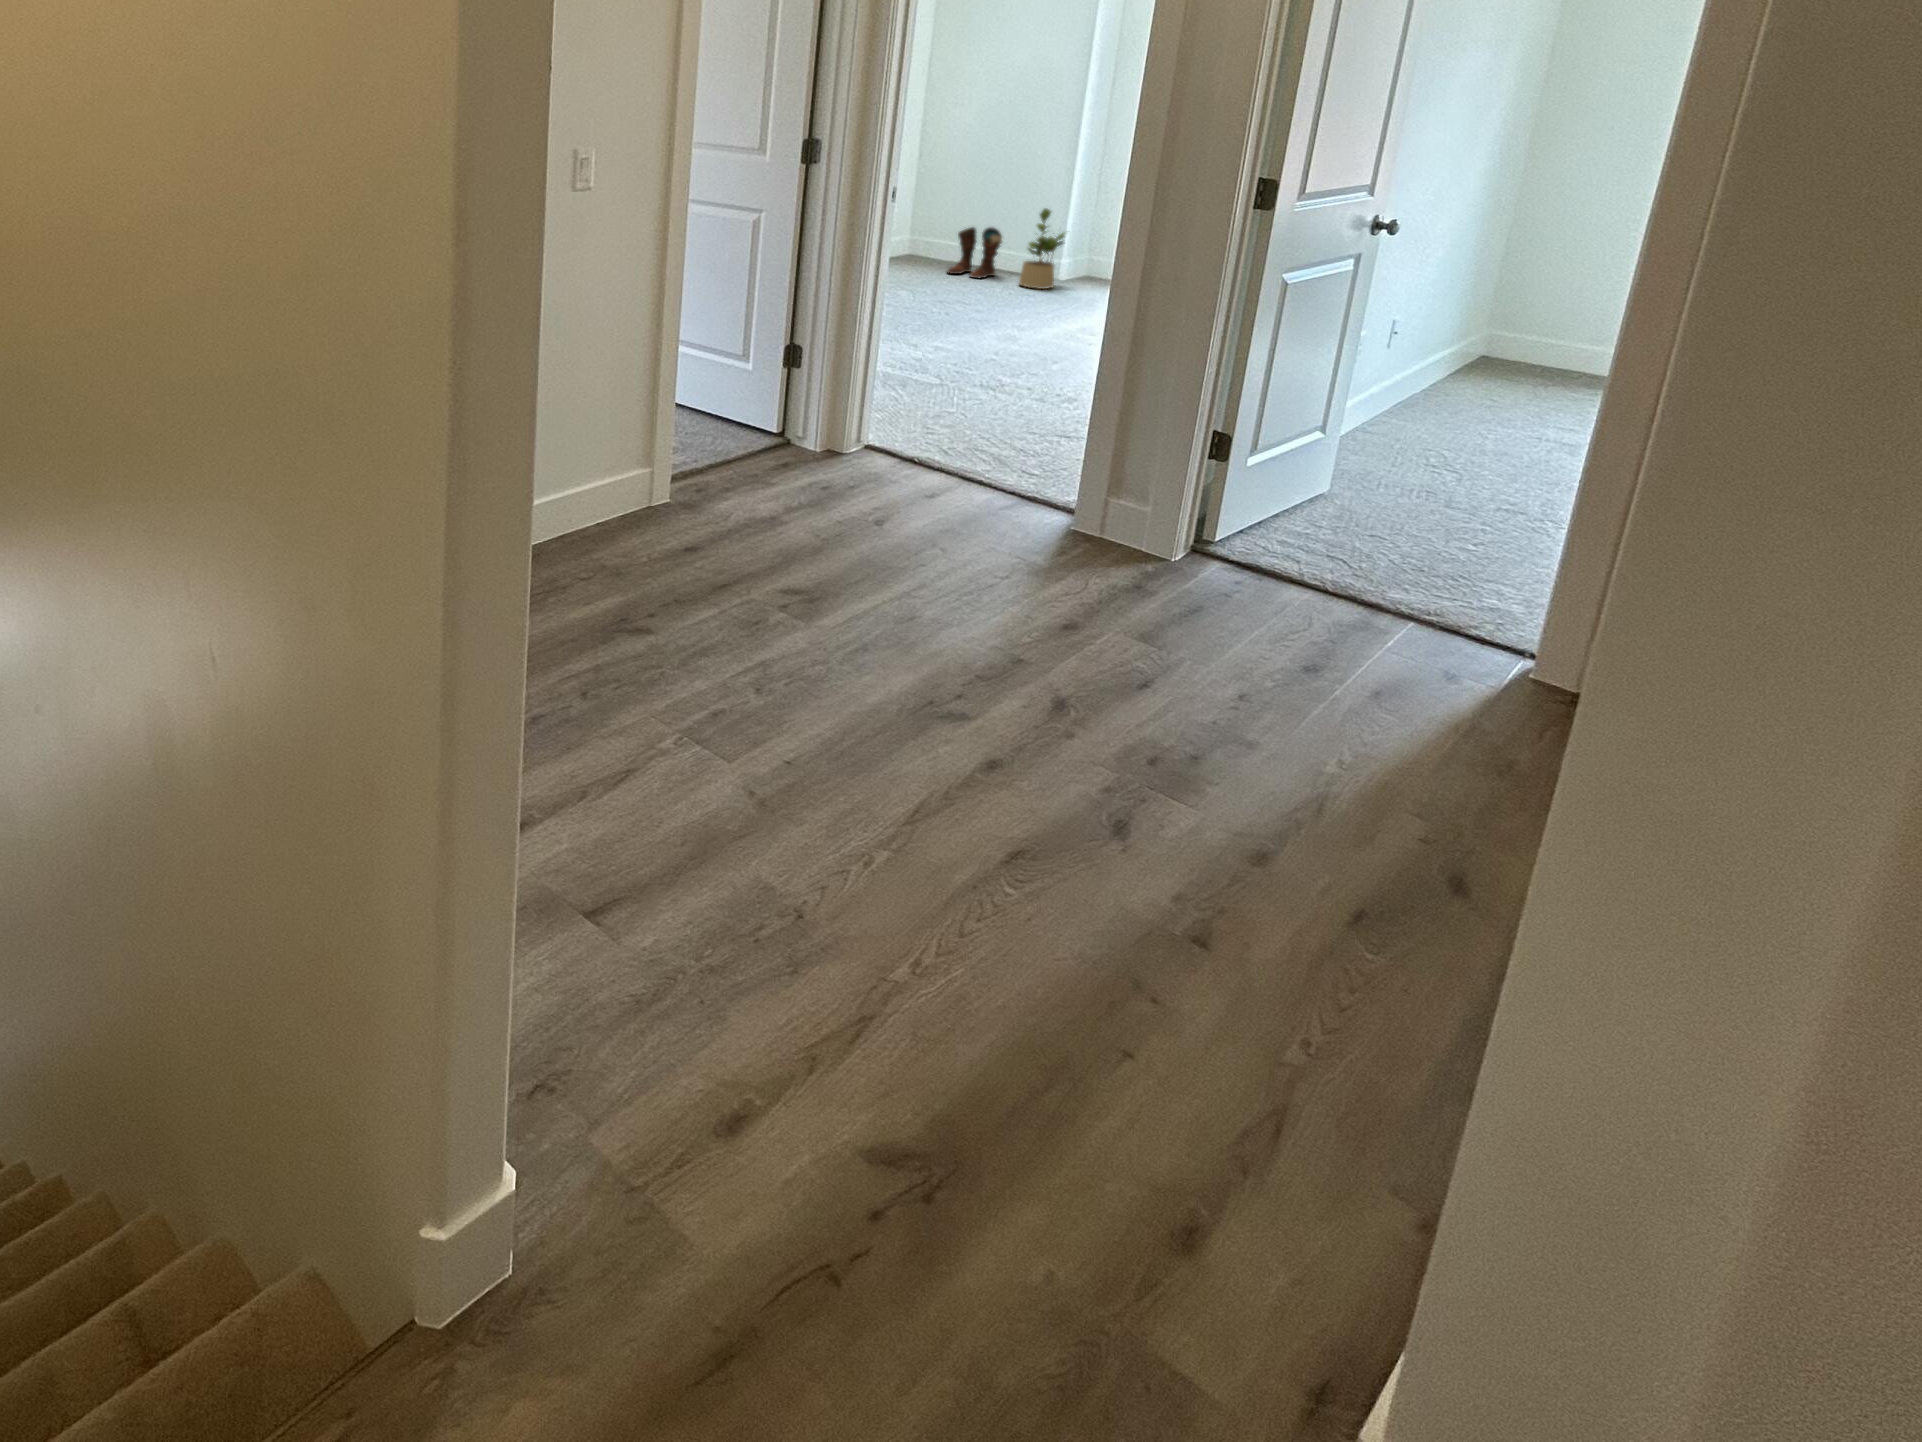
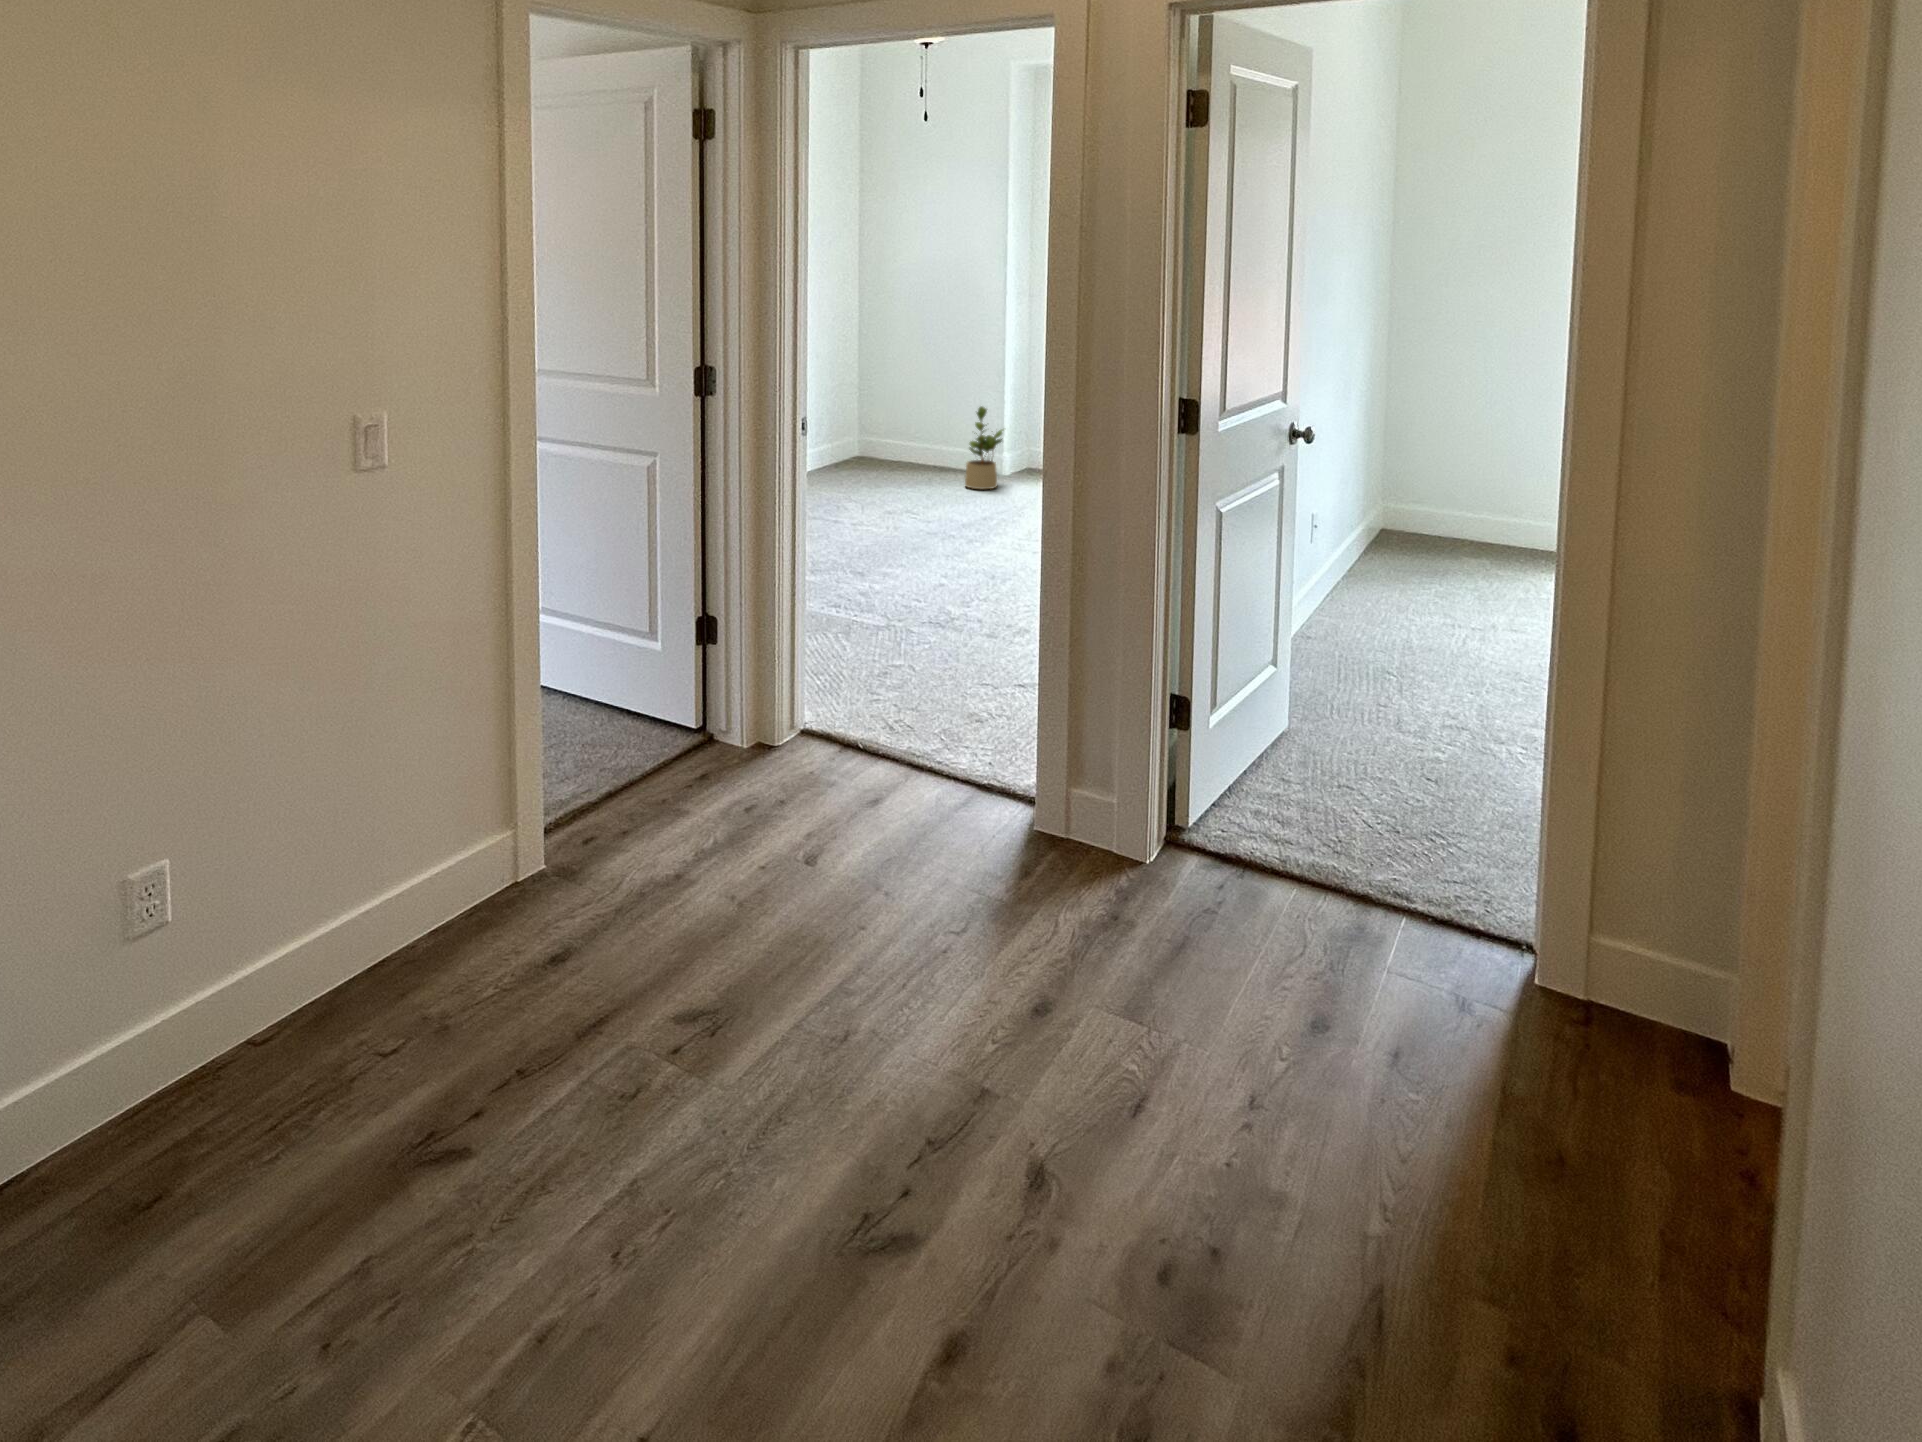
boots: present [947,227,1002,278] -> none [895,428,946,482]

